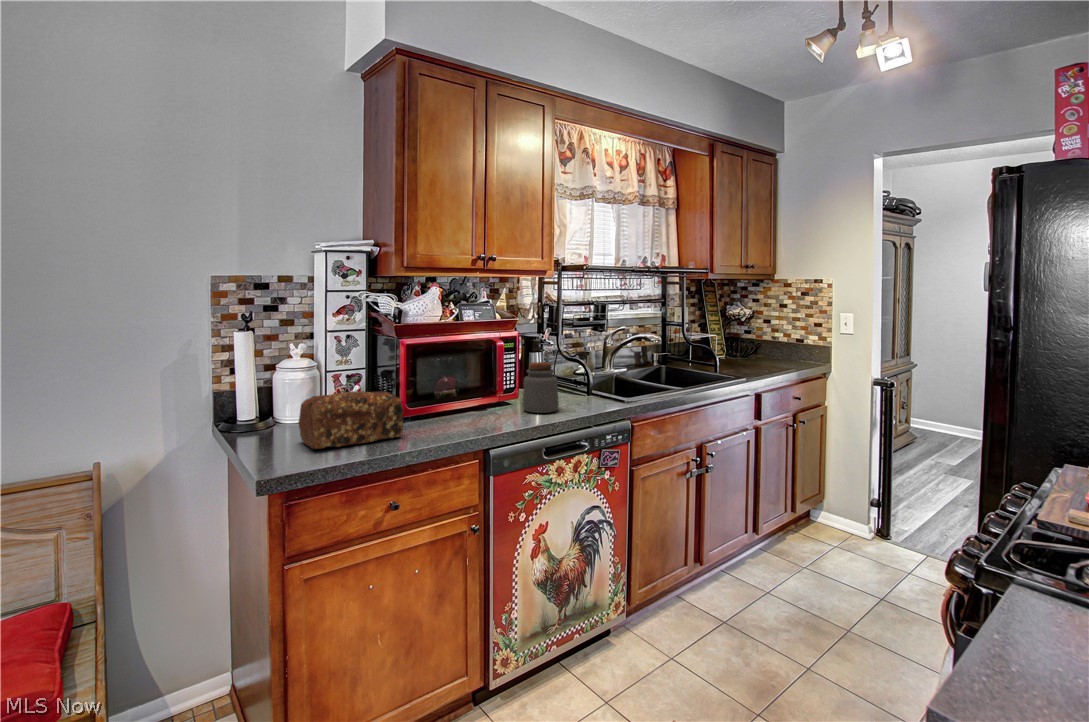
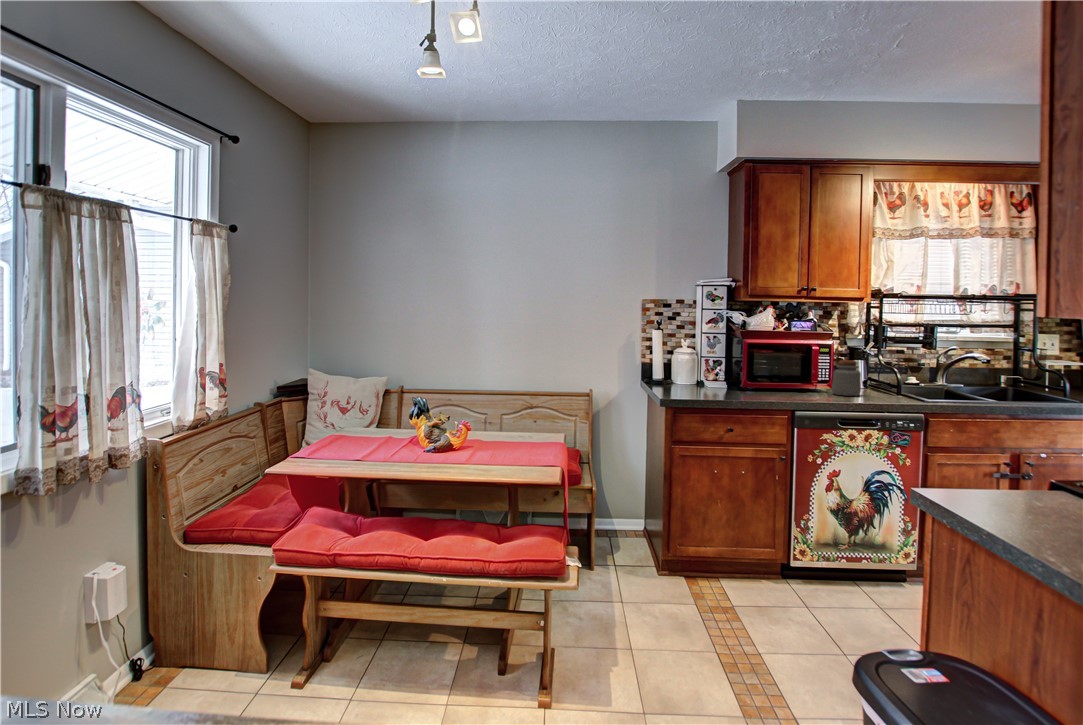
bread loaf: present [298,391,403,449] -> none [681,366,741,395]

